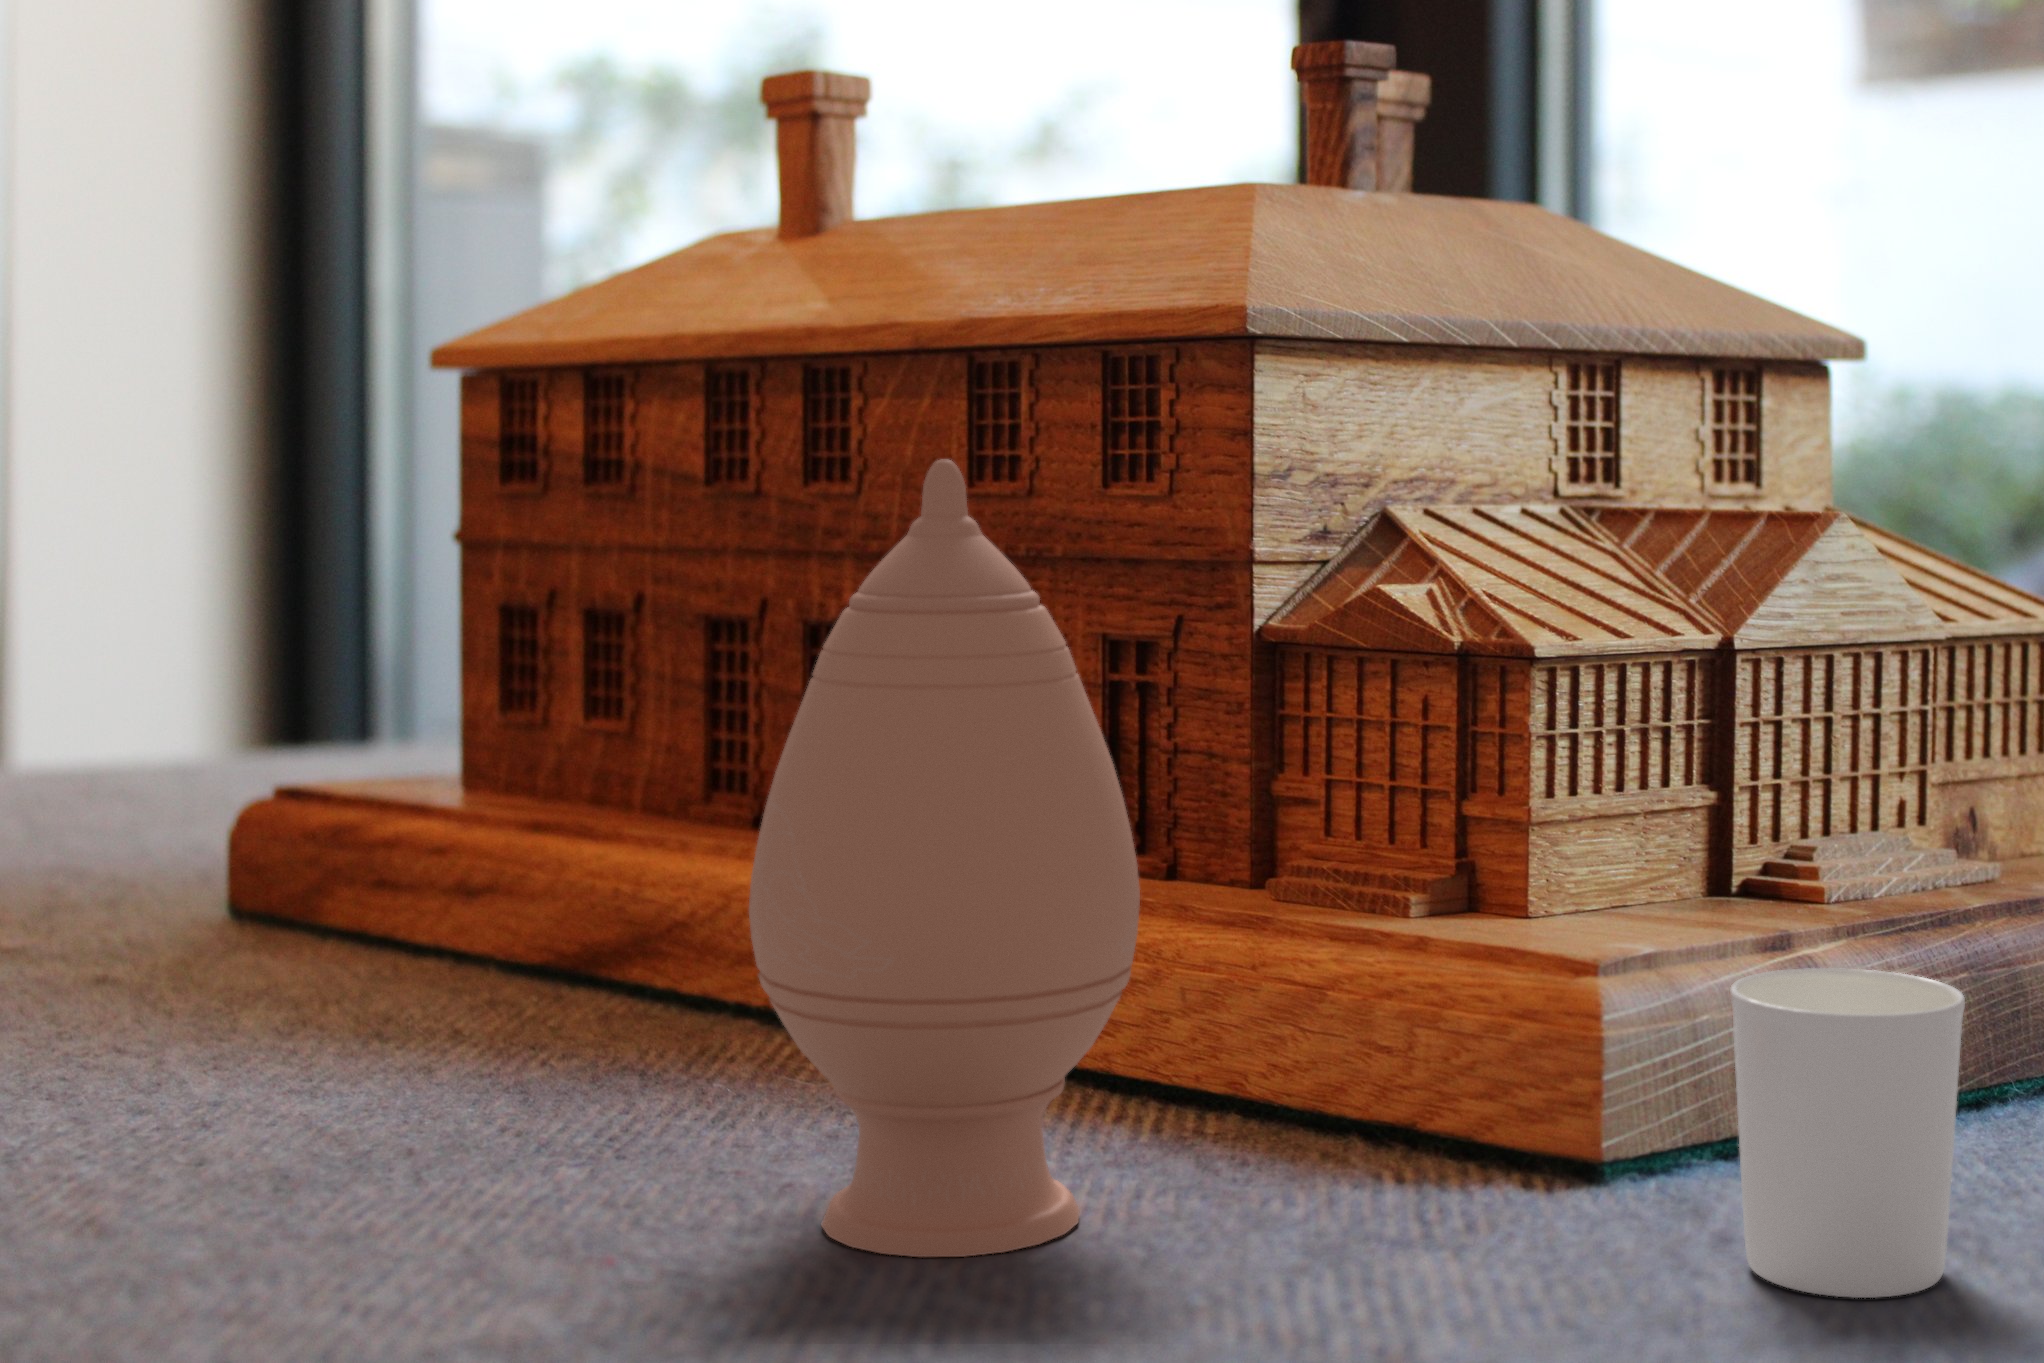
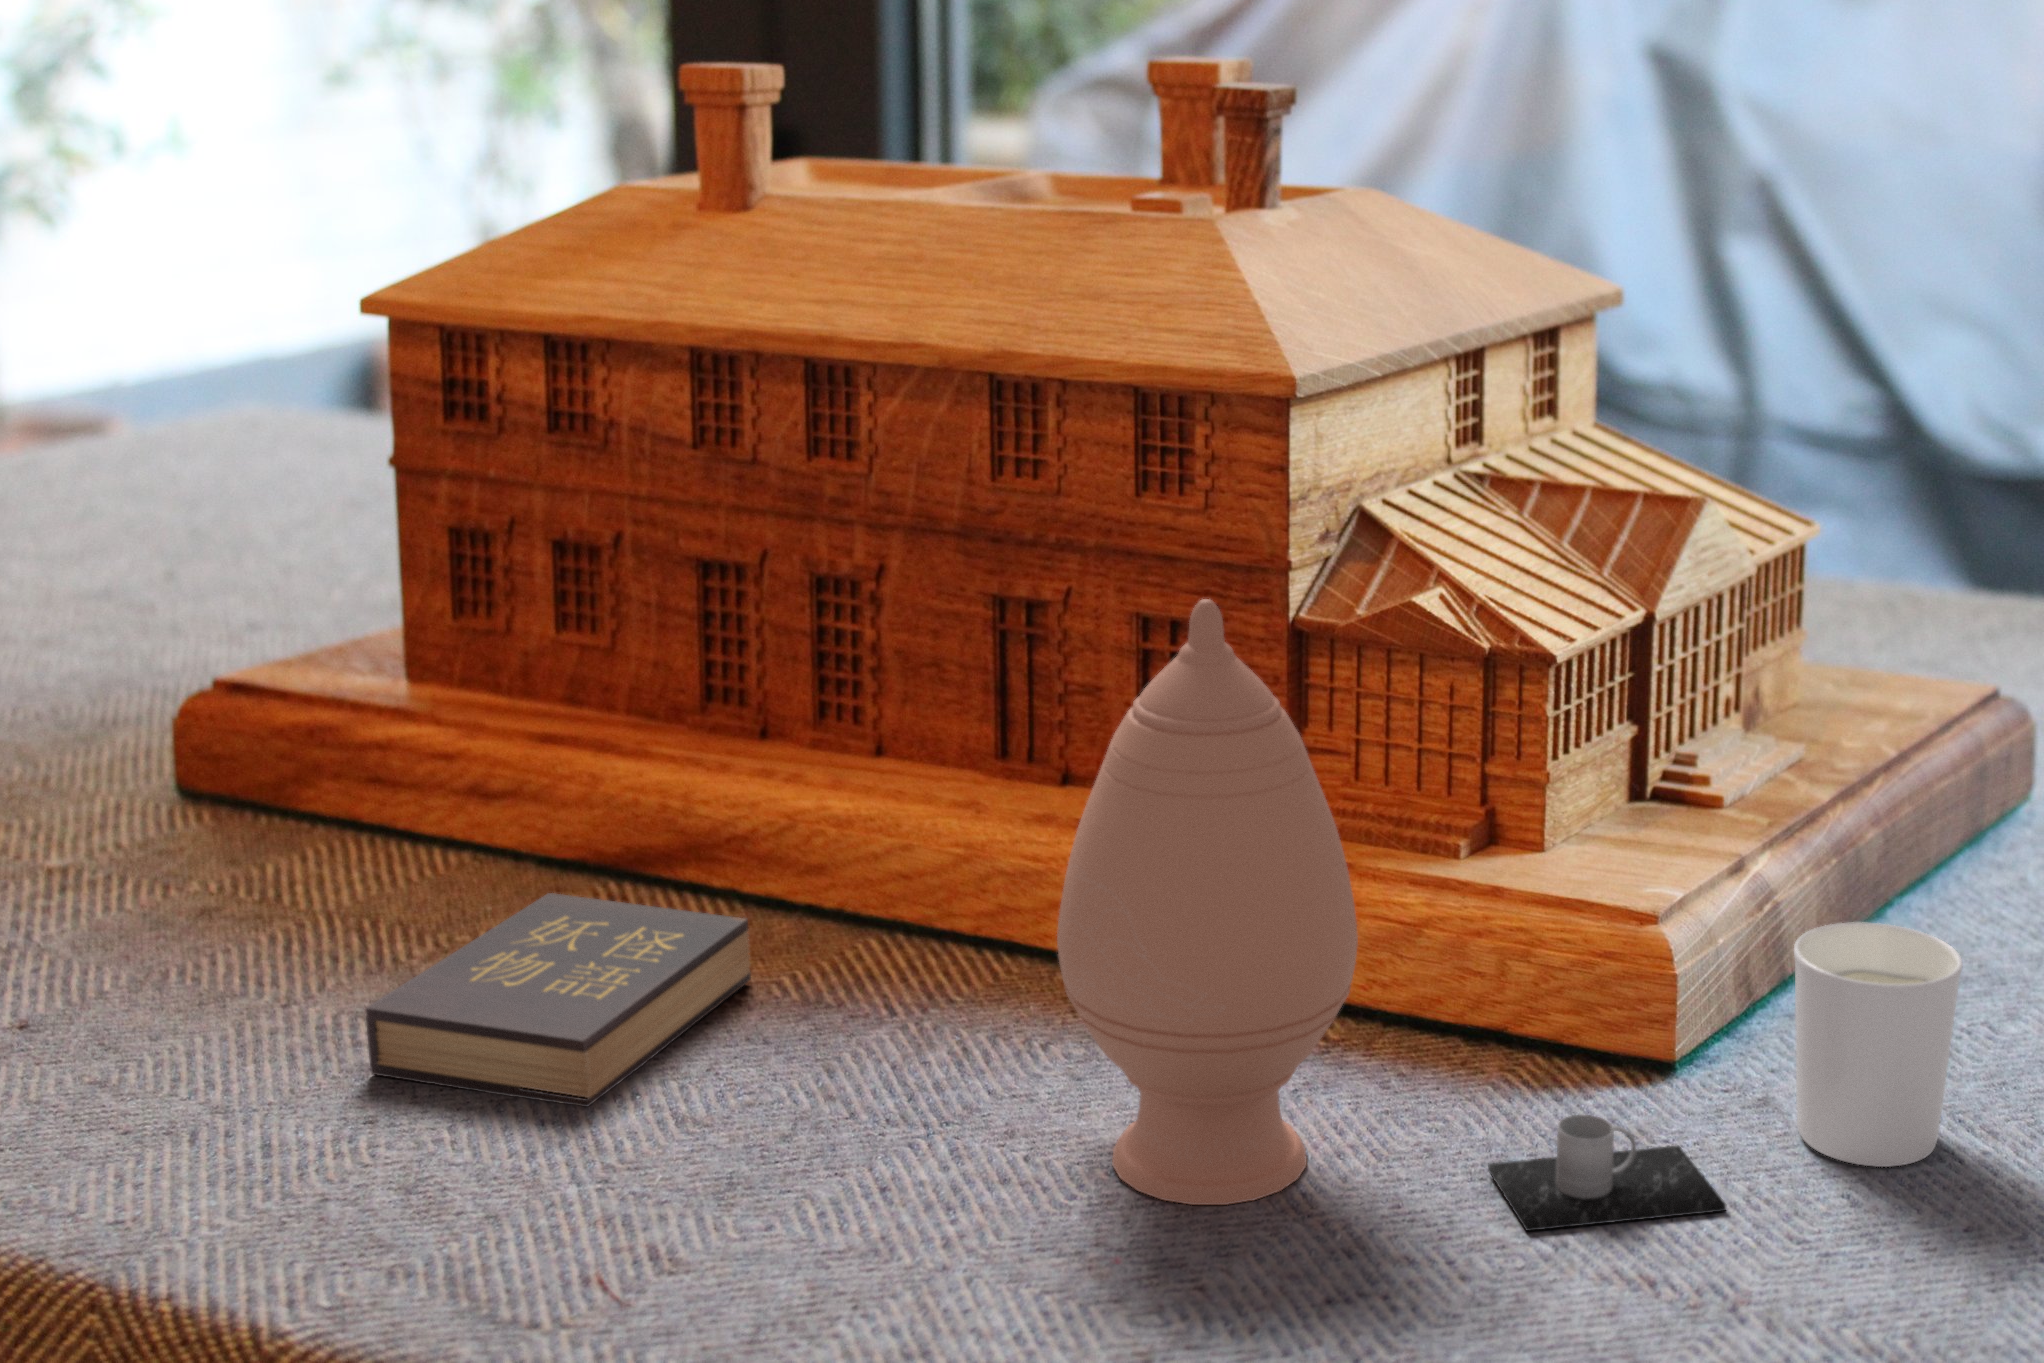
hardback book: none [122,948,616,1135] -> present [366,893,751,1107]
mug: none [1274,1175,1568,1316] -> present [1488,1115,1726,1231]

